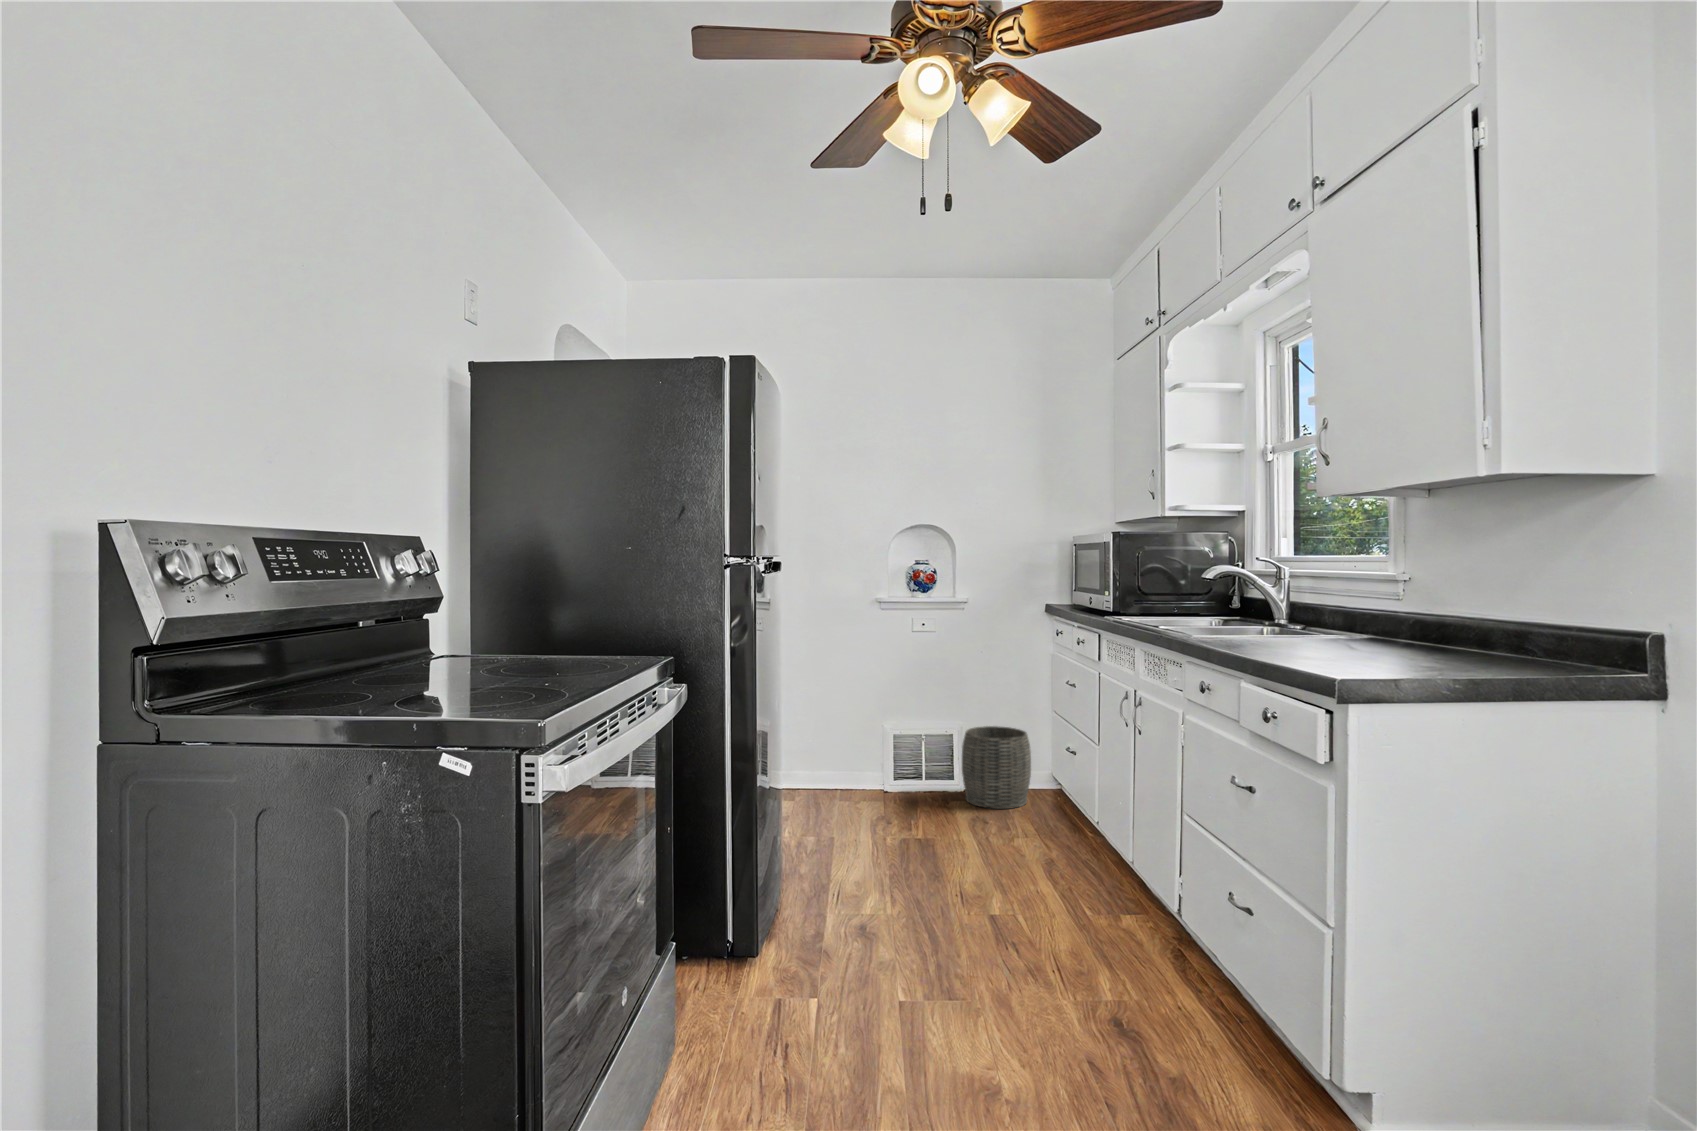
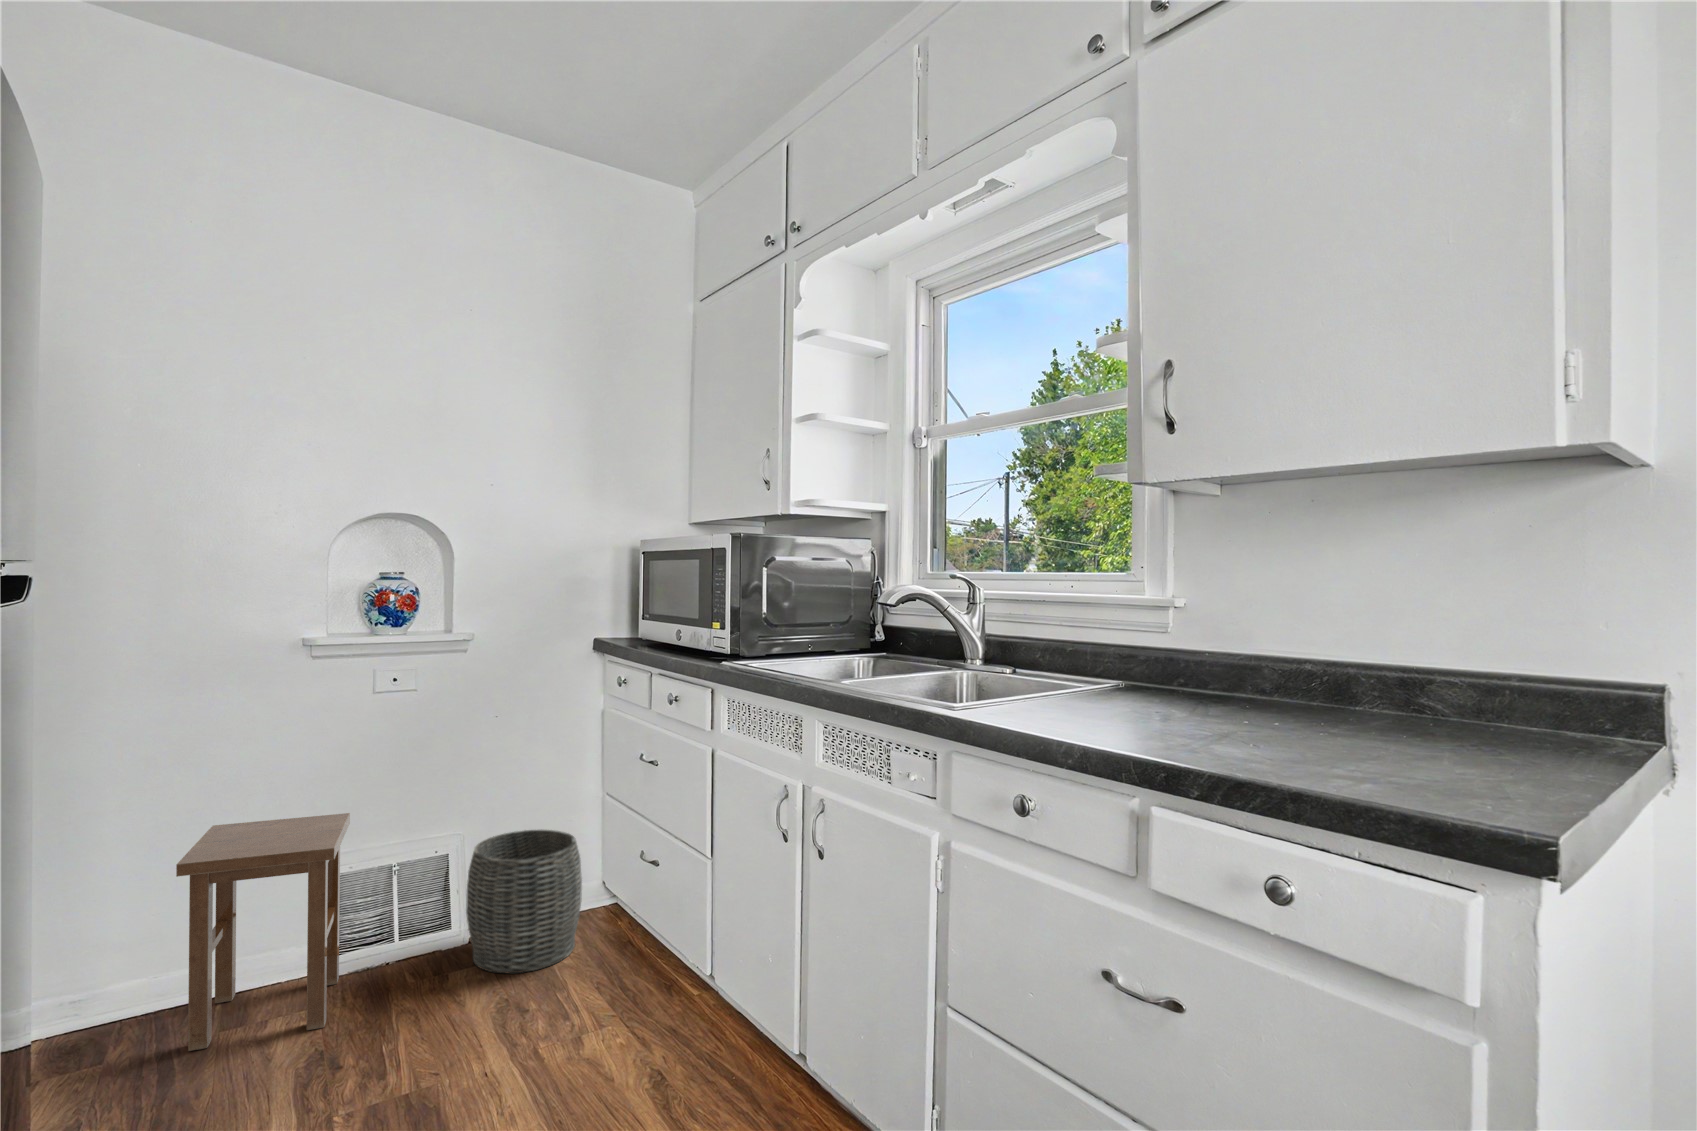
stool: none [820,698,900,810] -> present [176,813,350,1051]

